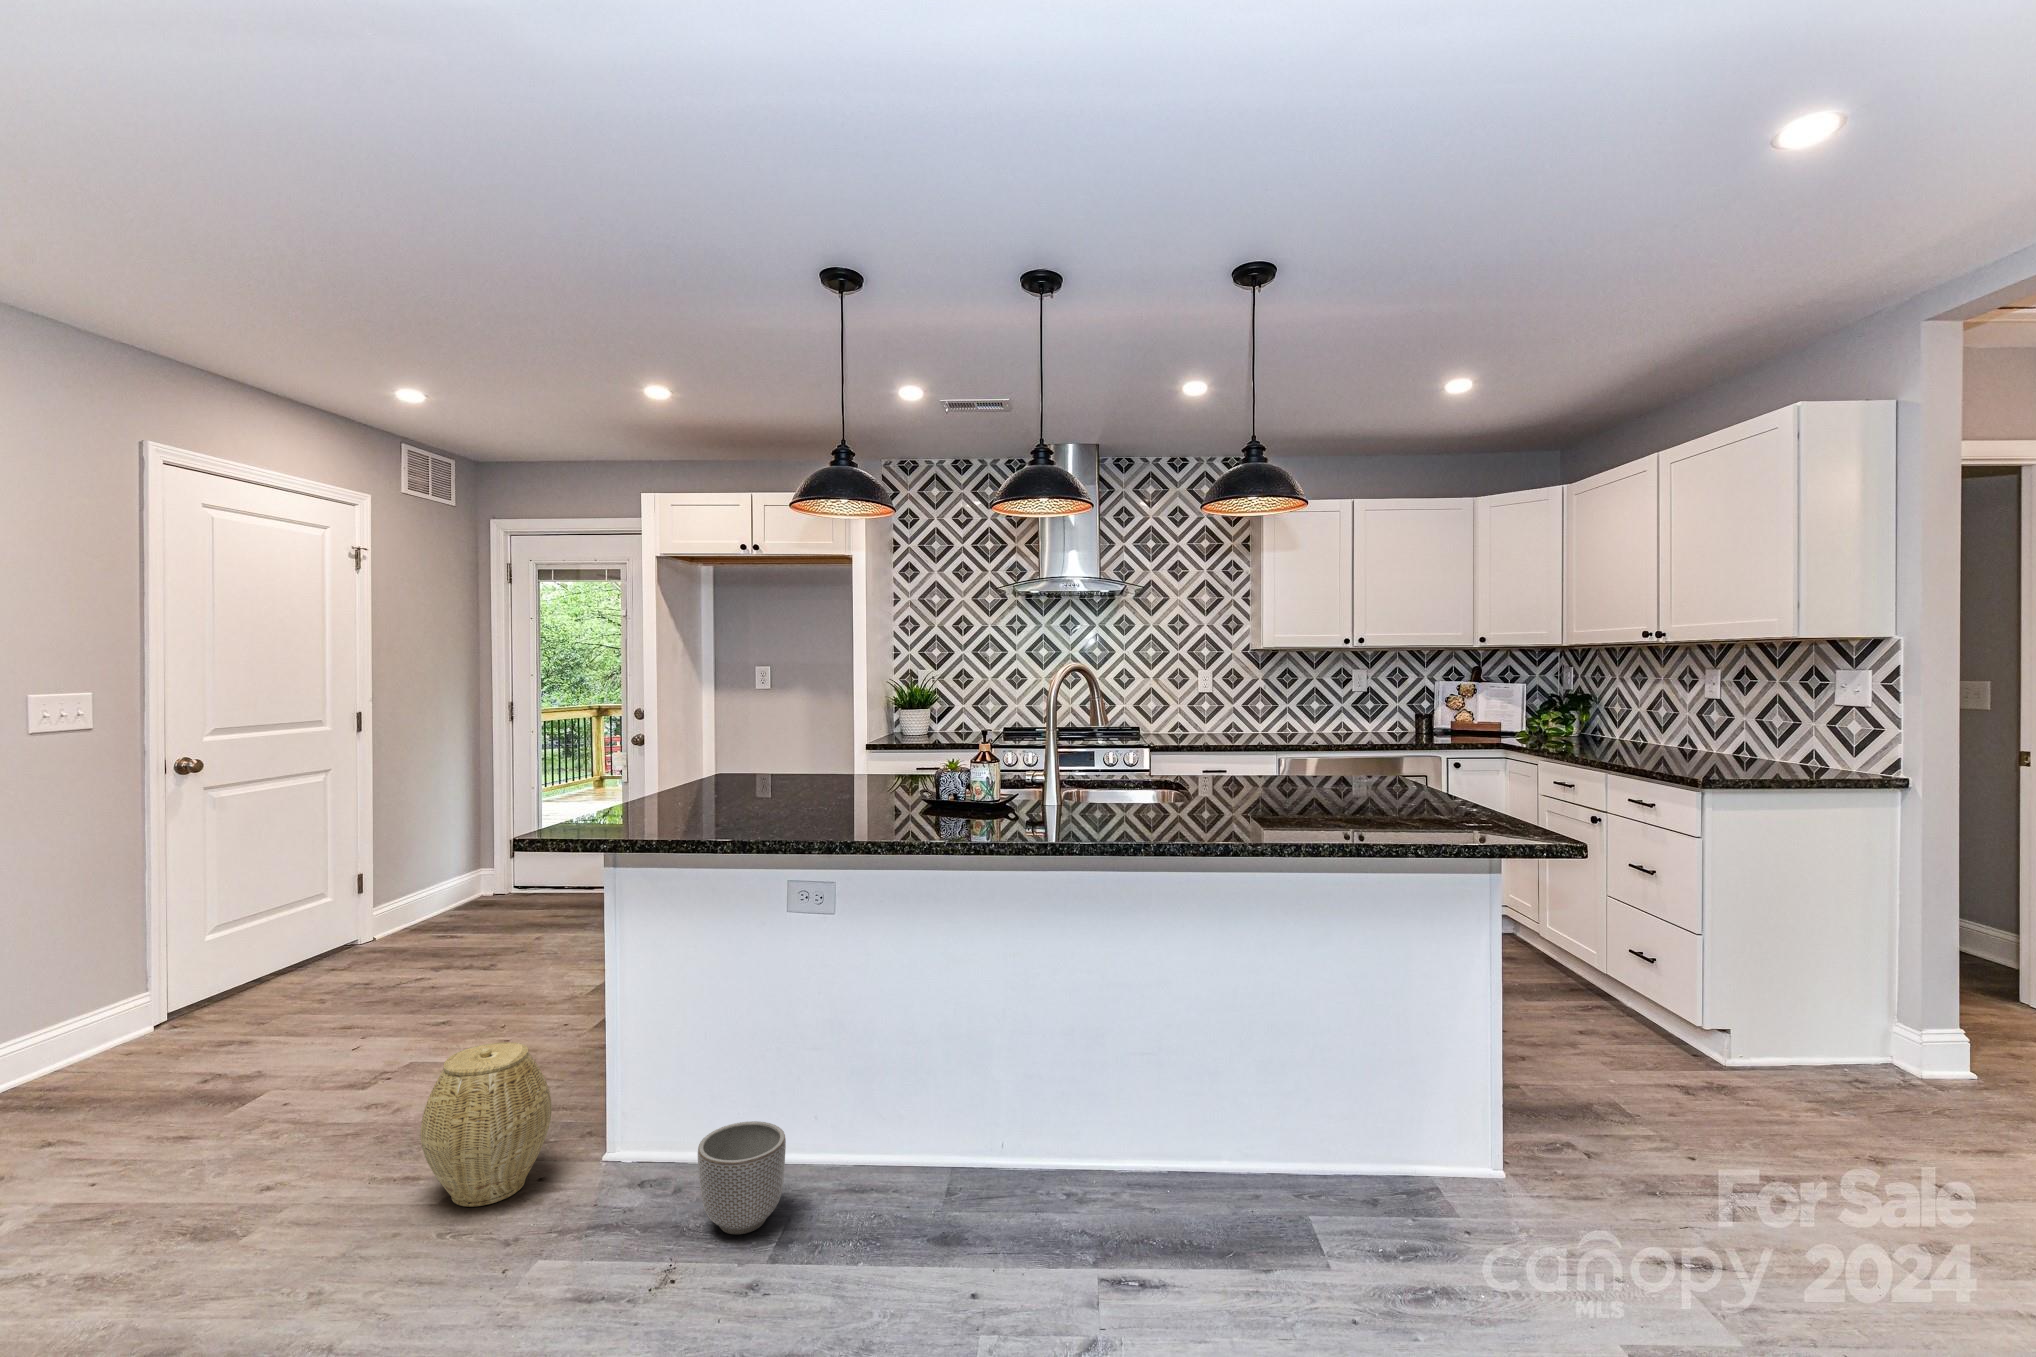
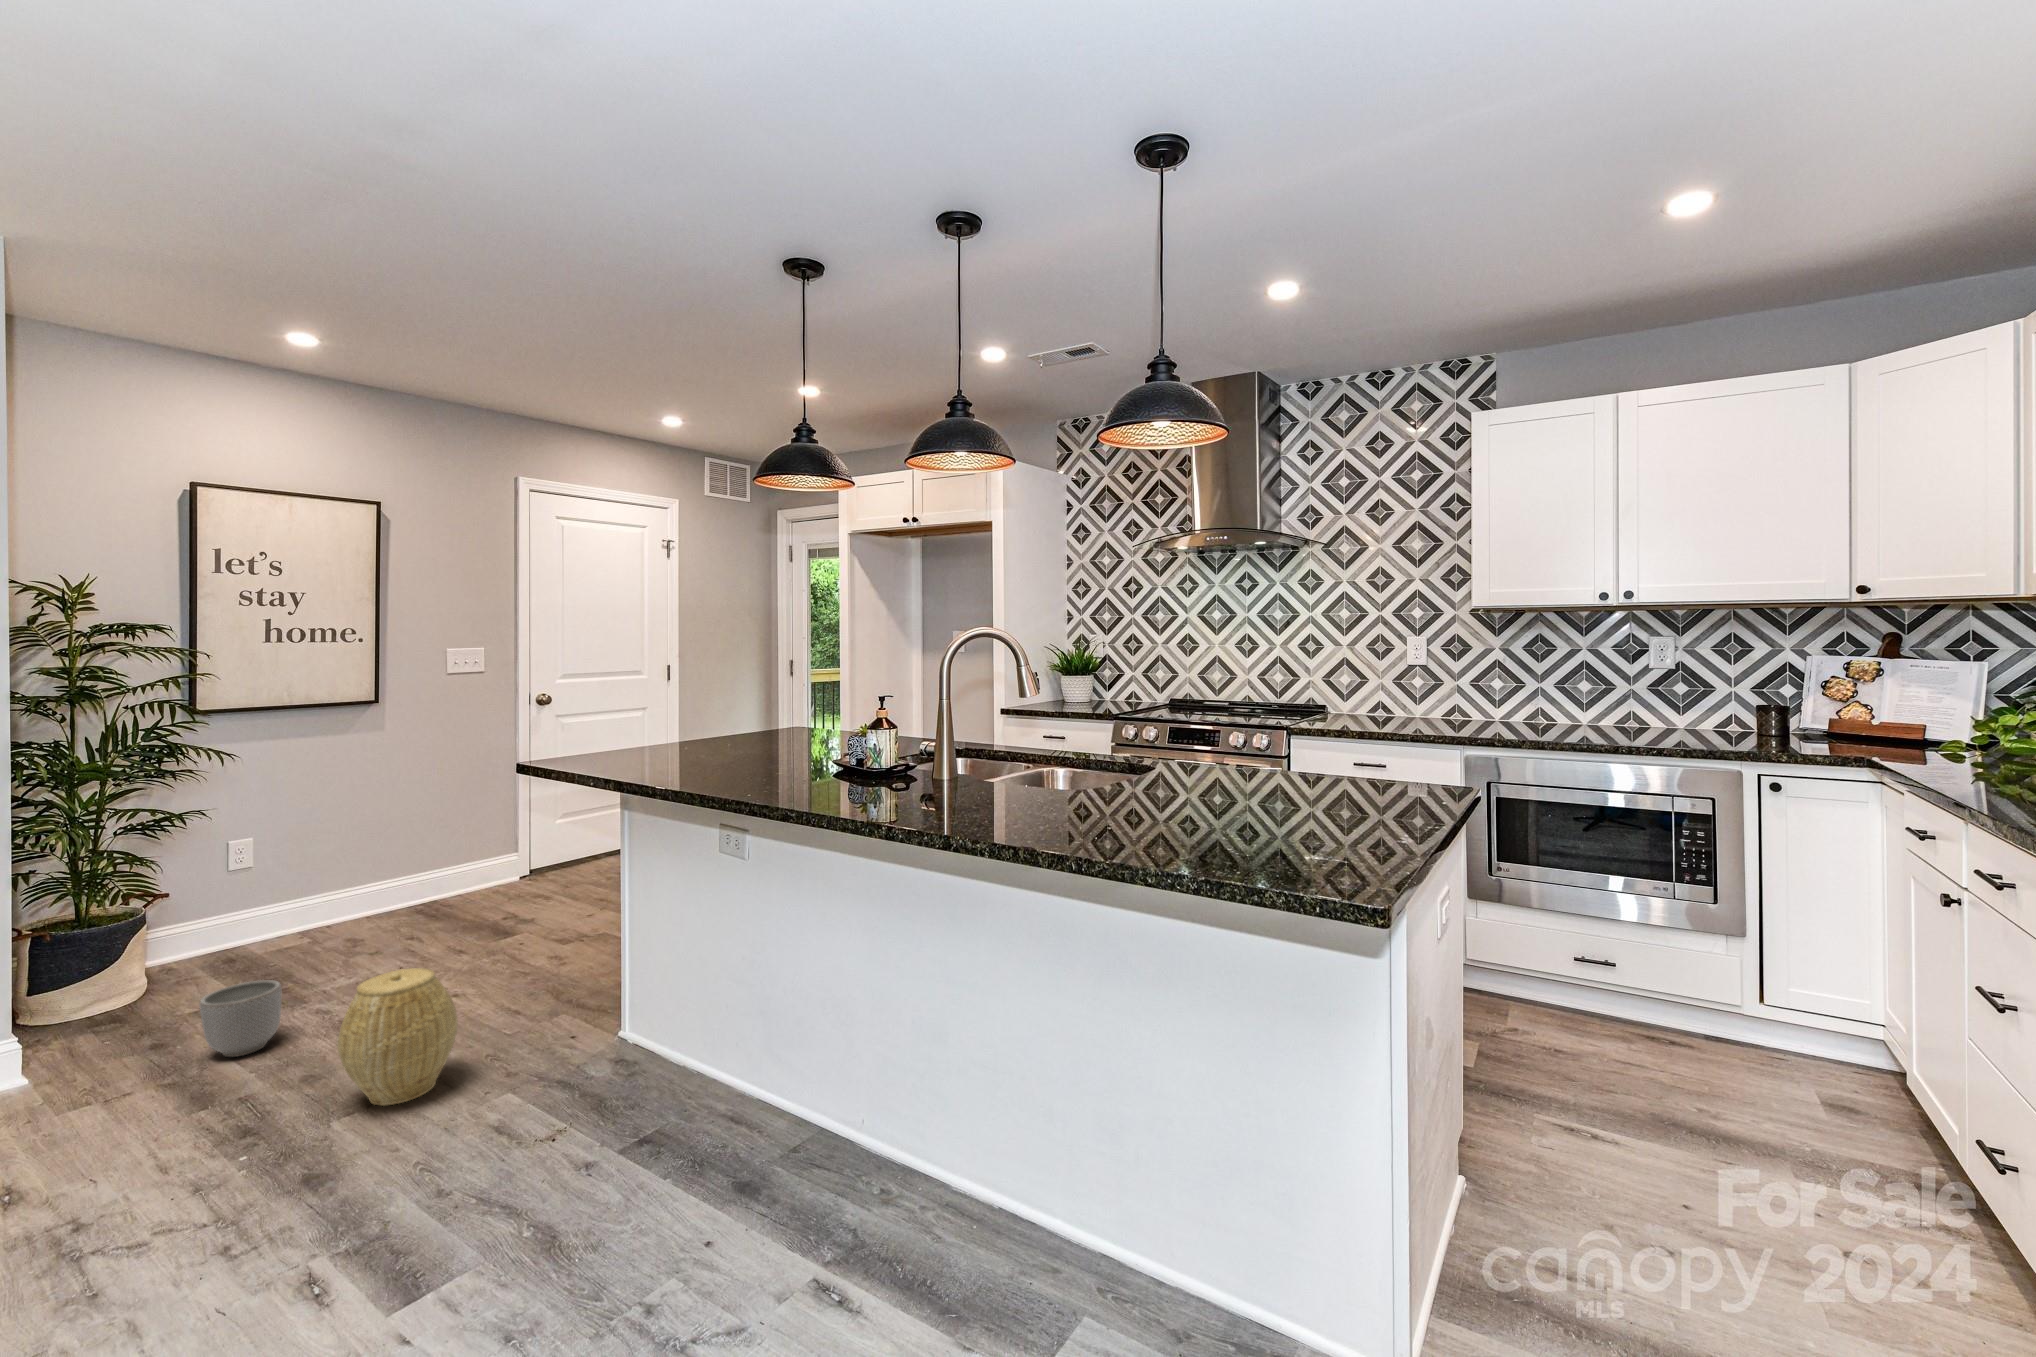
planter: present [698,1121,786,1234] -> present [199,980,281,1057]

